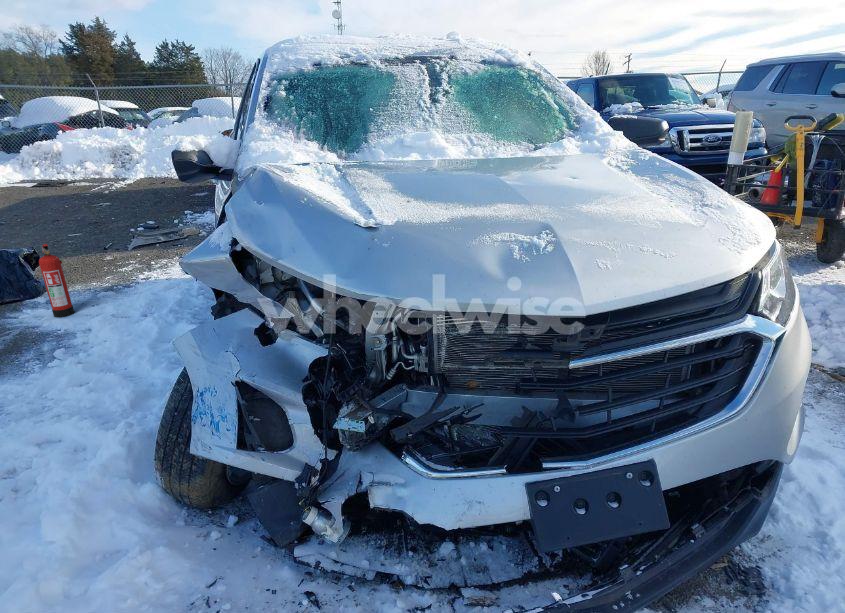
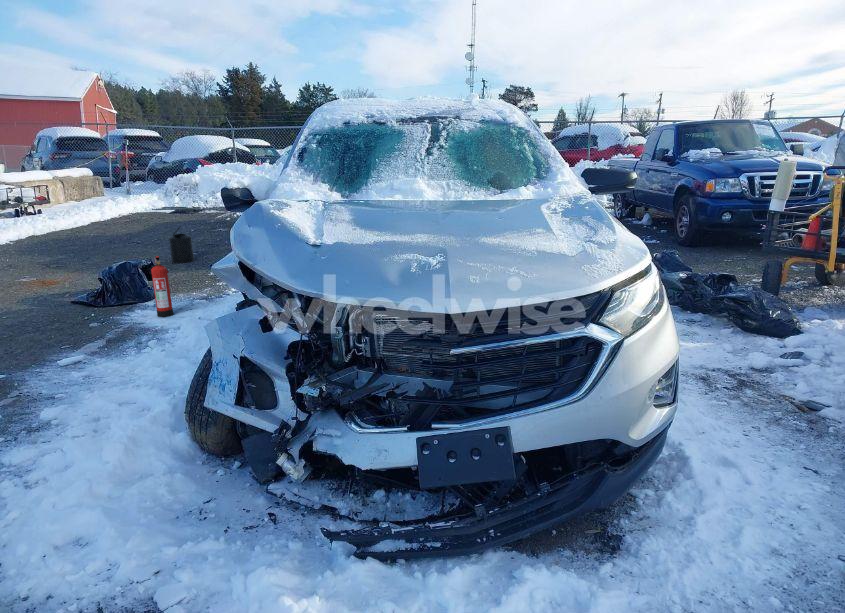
trash can: none [44,203,80,247] -> present [169,226,194,263]

